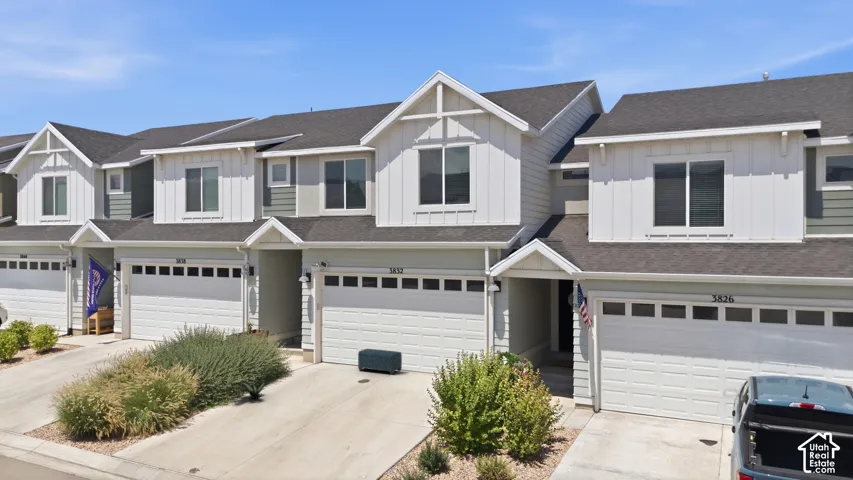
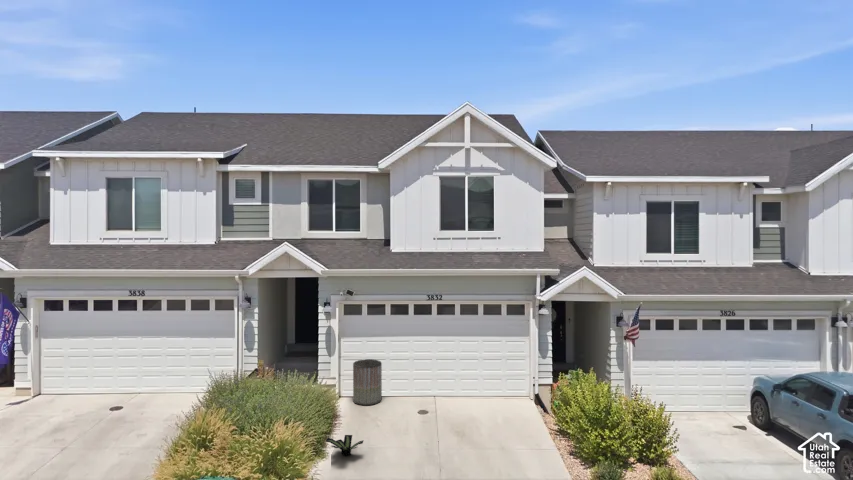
trash can: none [323,329,351,370] -> present [353,359,382,405]
bench: present [358,349,402,374] -> none [396,376,437,401]

